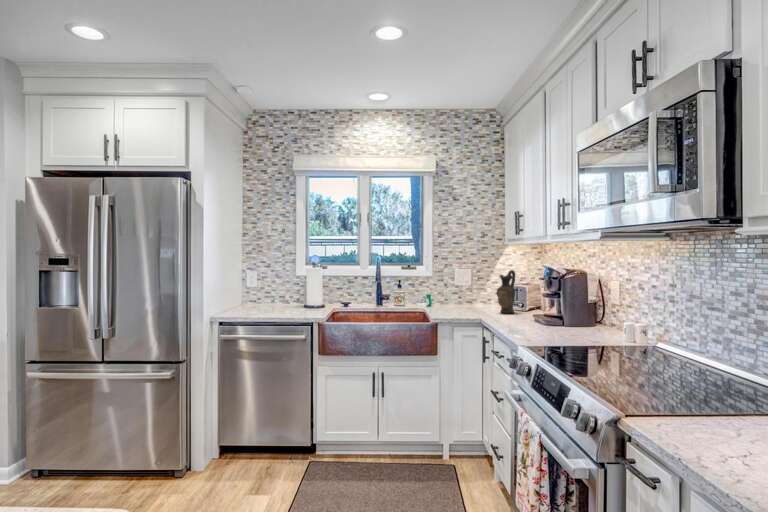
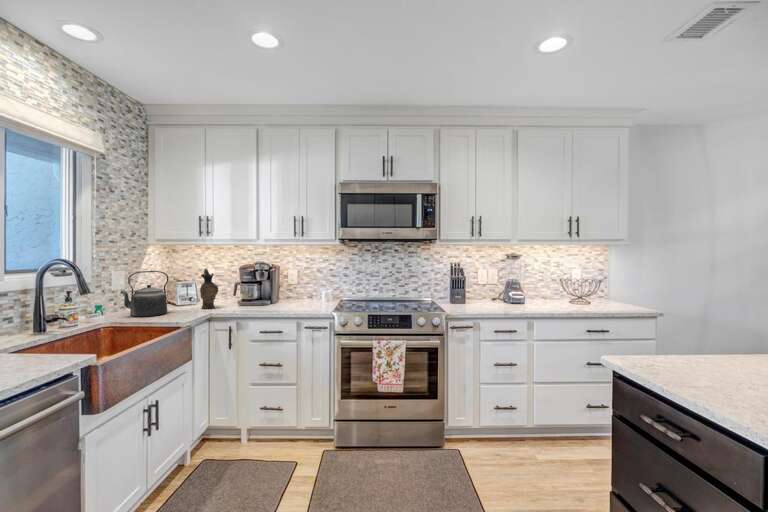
kettle: none [442,269,475,310] -> present [121,271,169,317]

